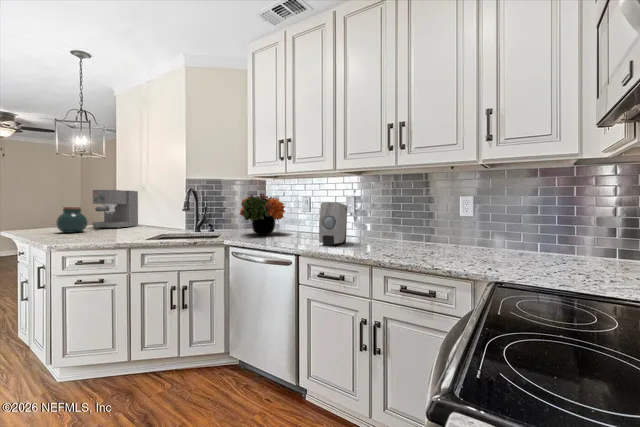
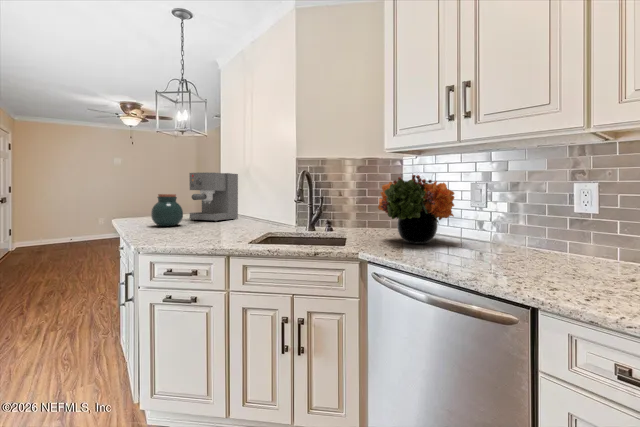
soap dispenser: present [319,202,347,246] -> none [559,191,619,283]

